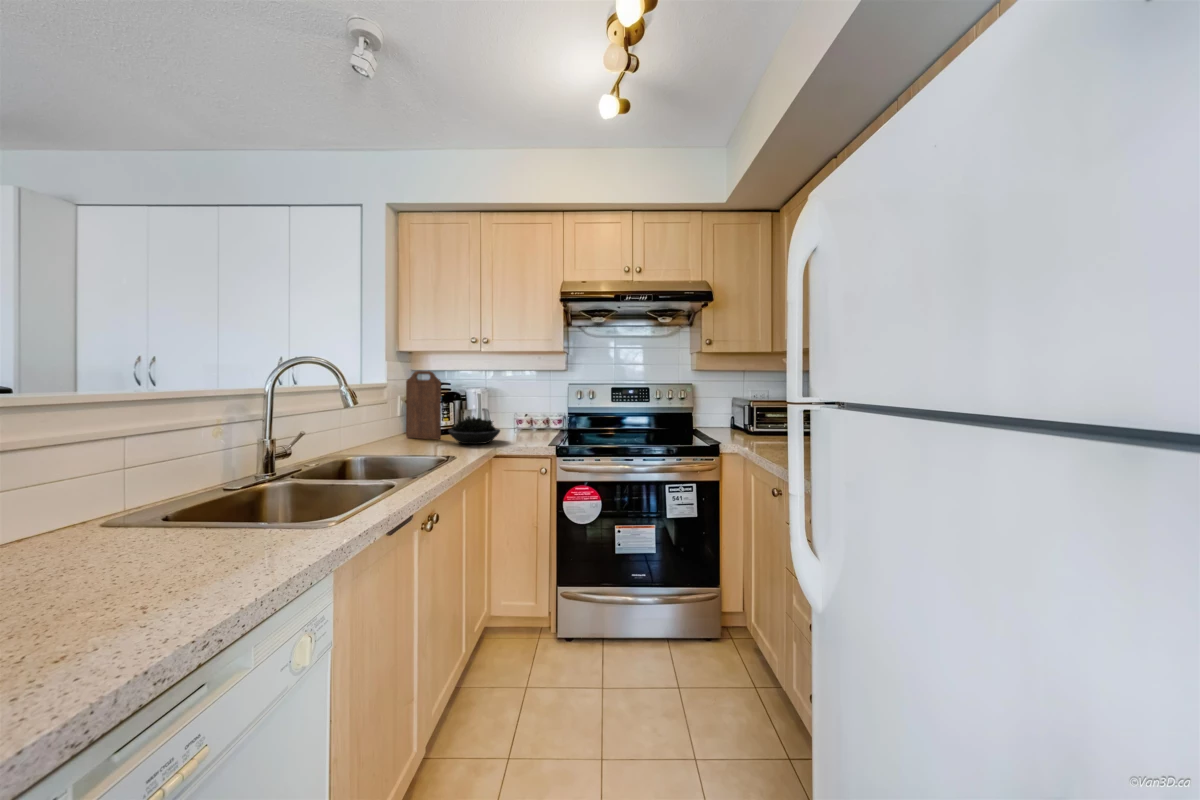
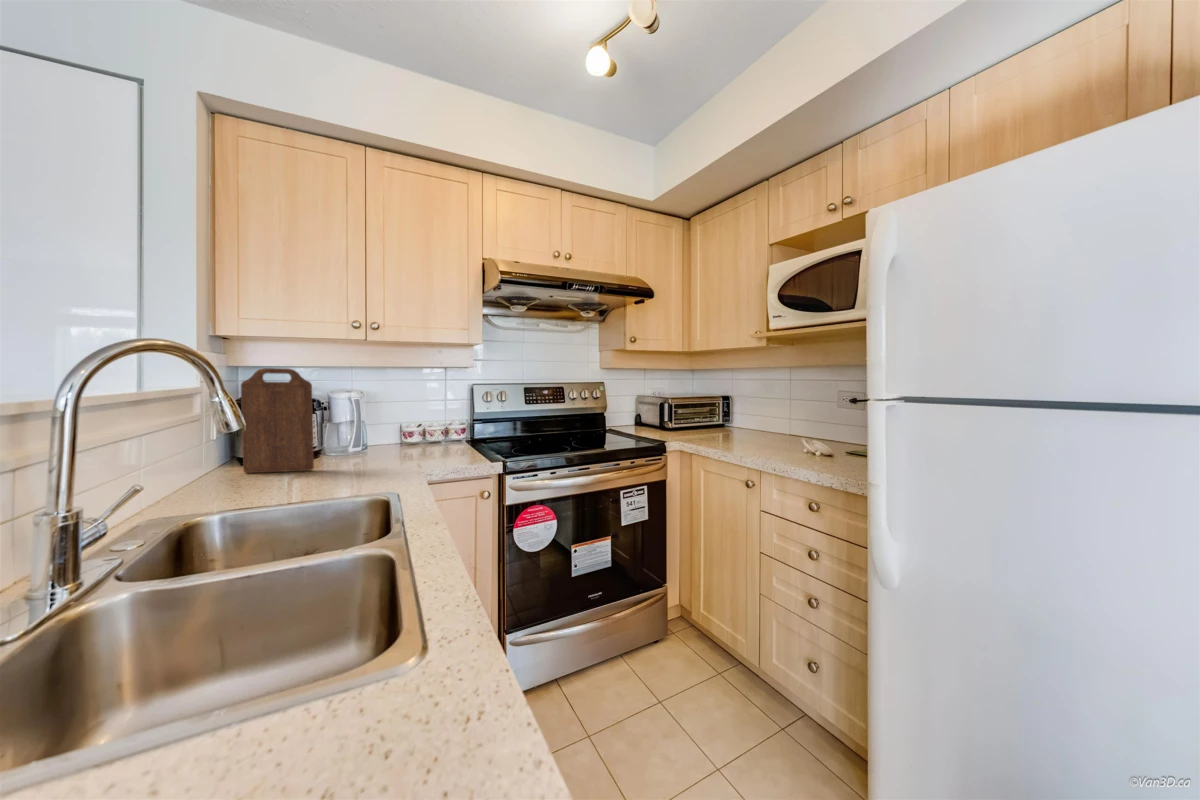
succulent plant: present [448,416,500,444] -> none [337,431,417,473]

